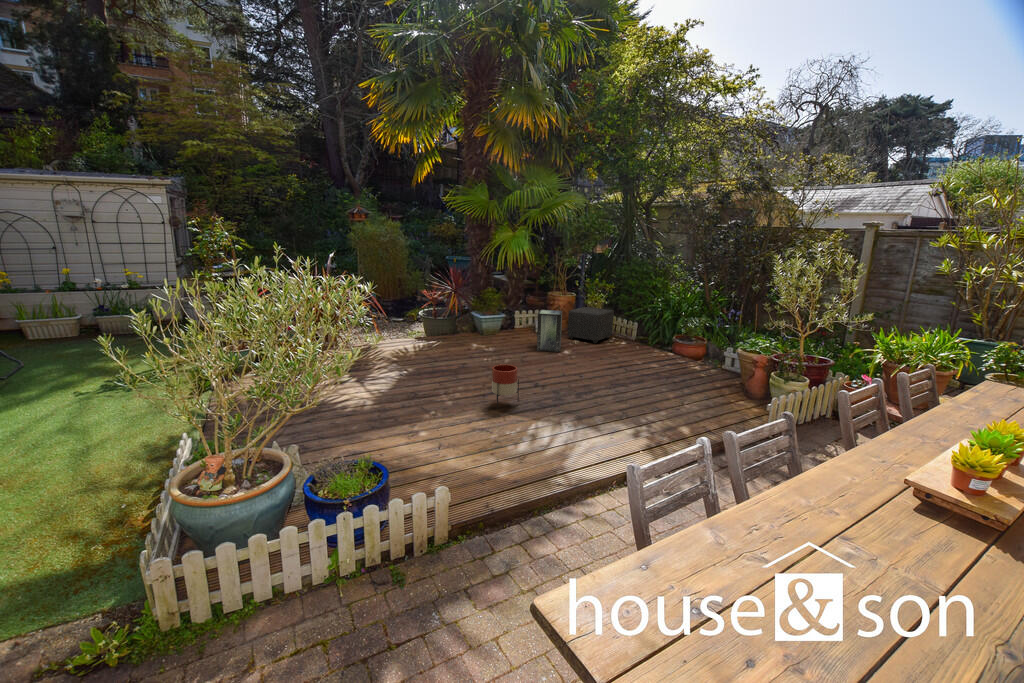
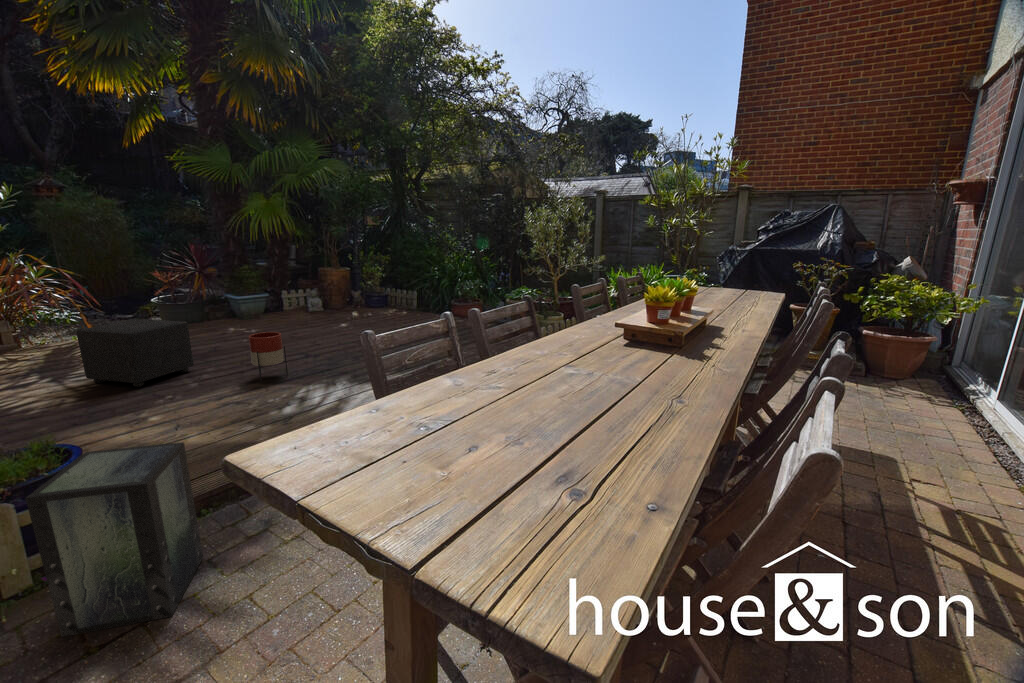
ottoman: present [568,307,614,343] -> present [76,319,194,387]
storage box: present [537,310,562,352] -> present [26,442,203,637]

